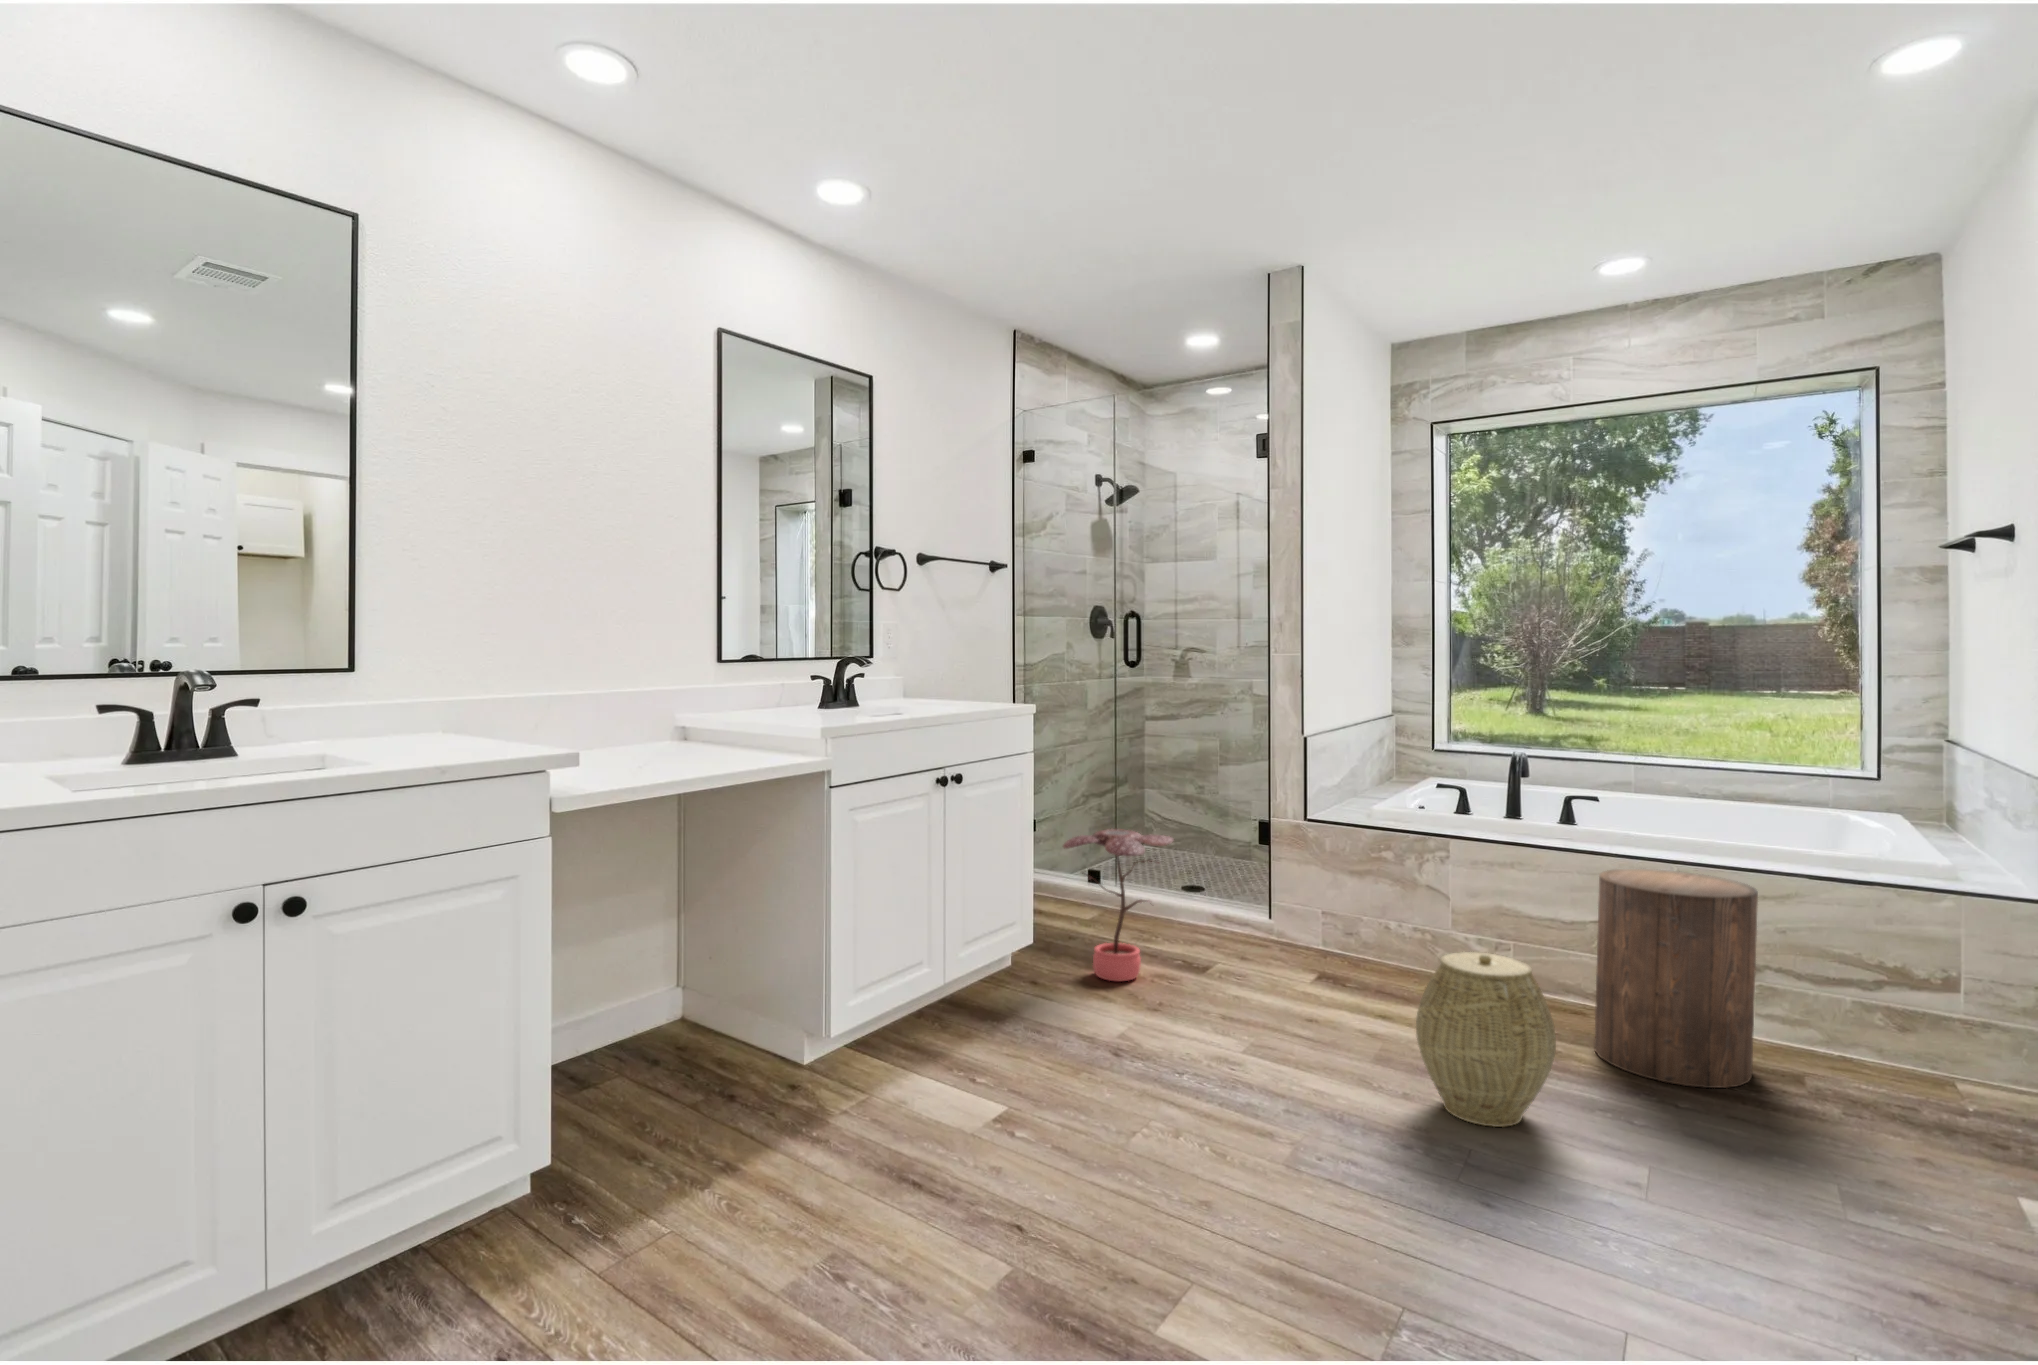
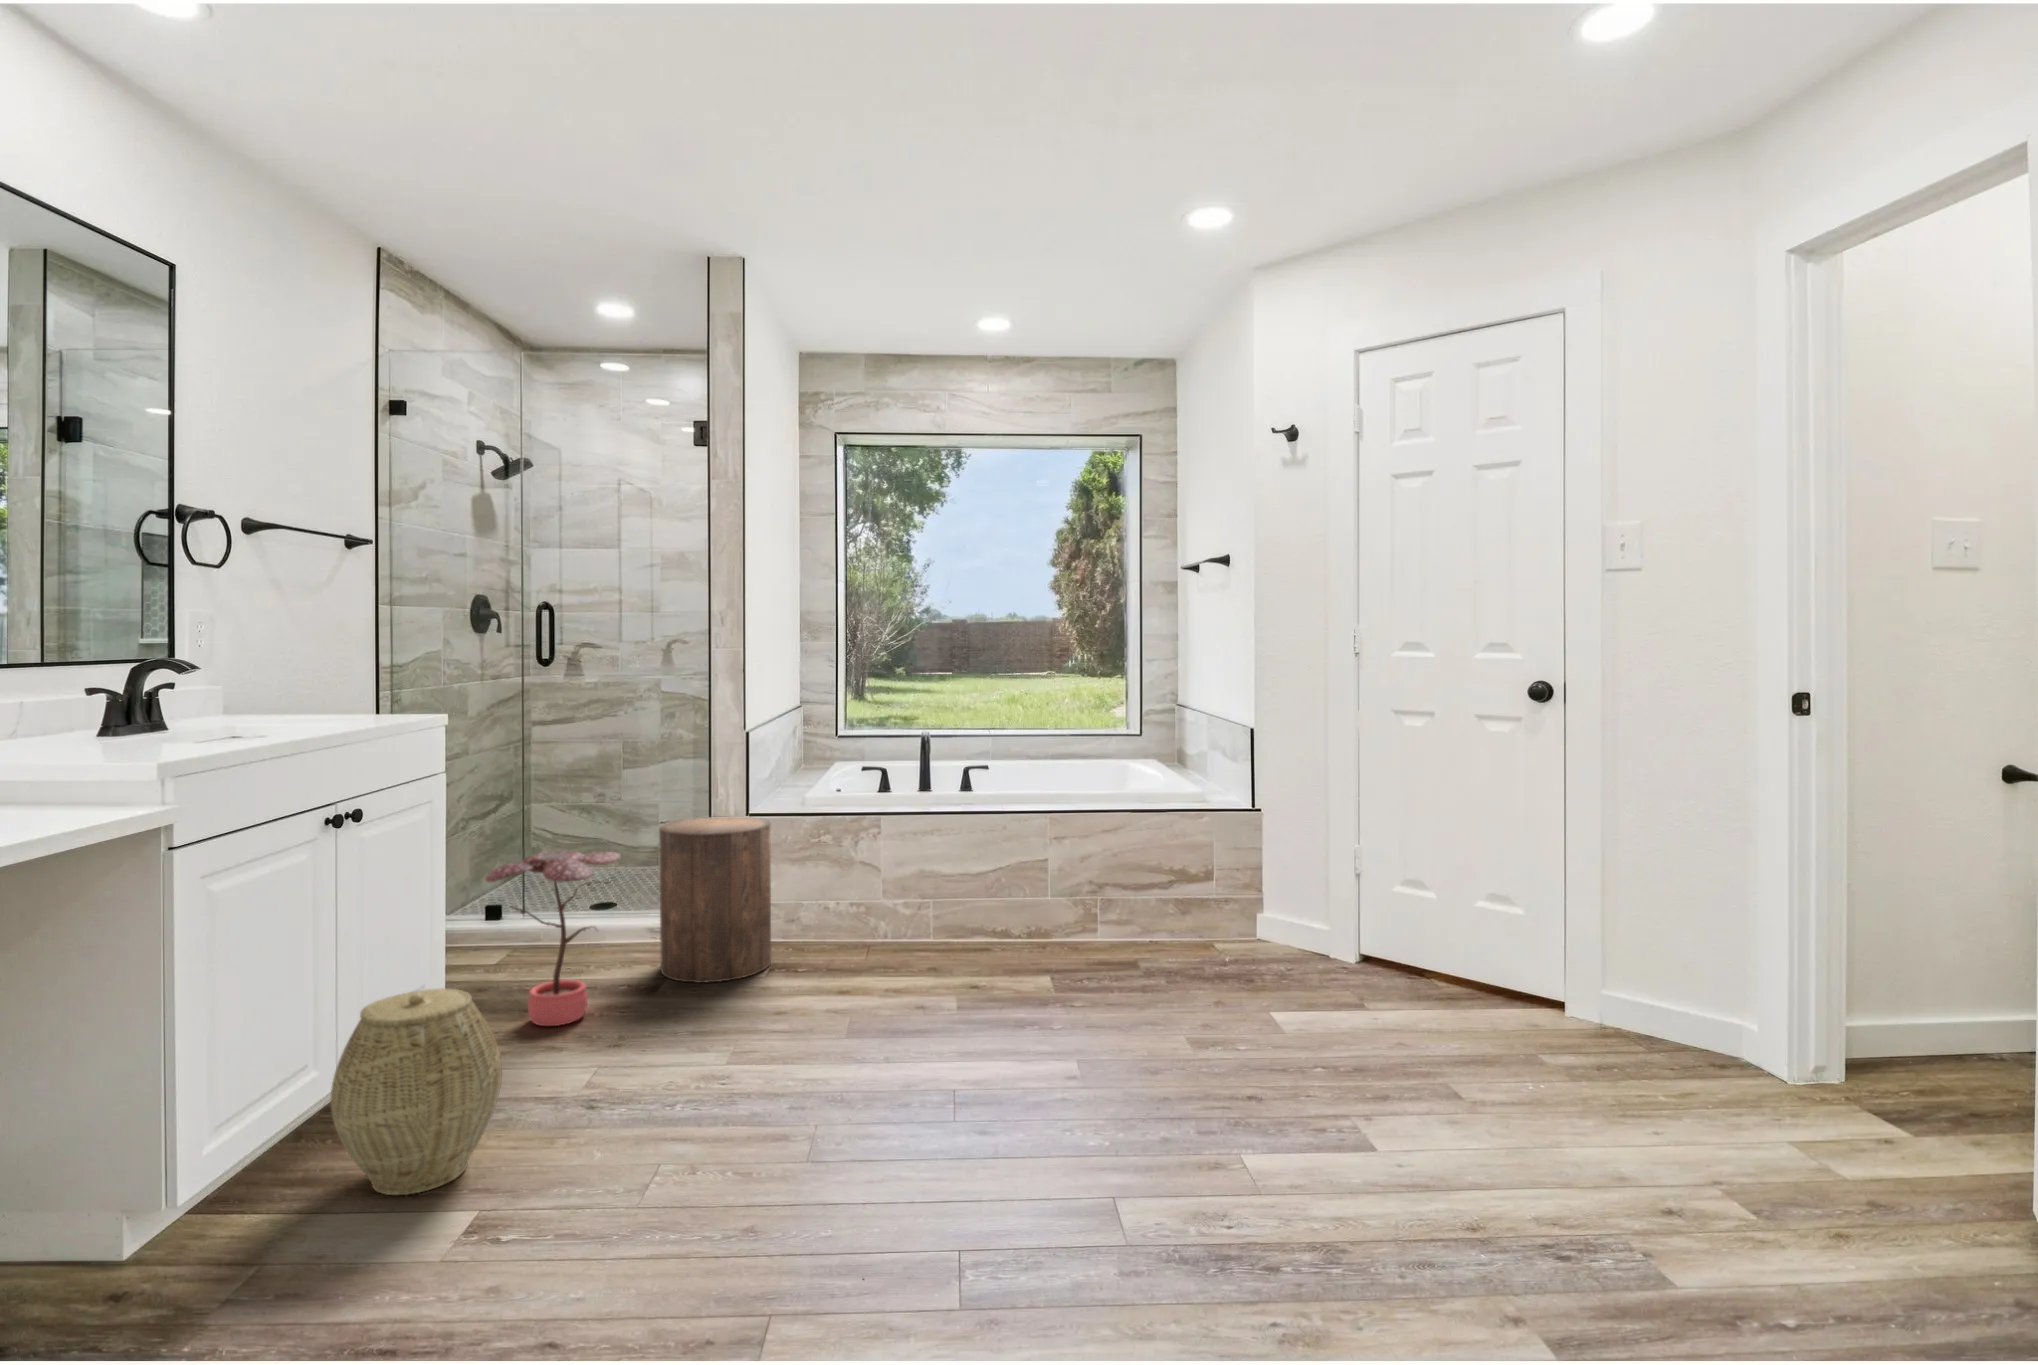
stool: present [1594,869,1758,1088] -> present [659,817,771,983]
woven basket: present [1416,952,1556,1127] -> present [331,988,502,1195]

